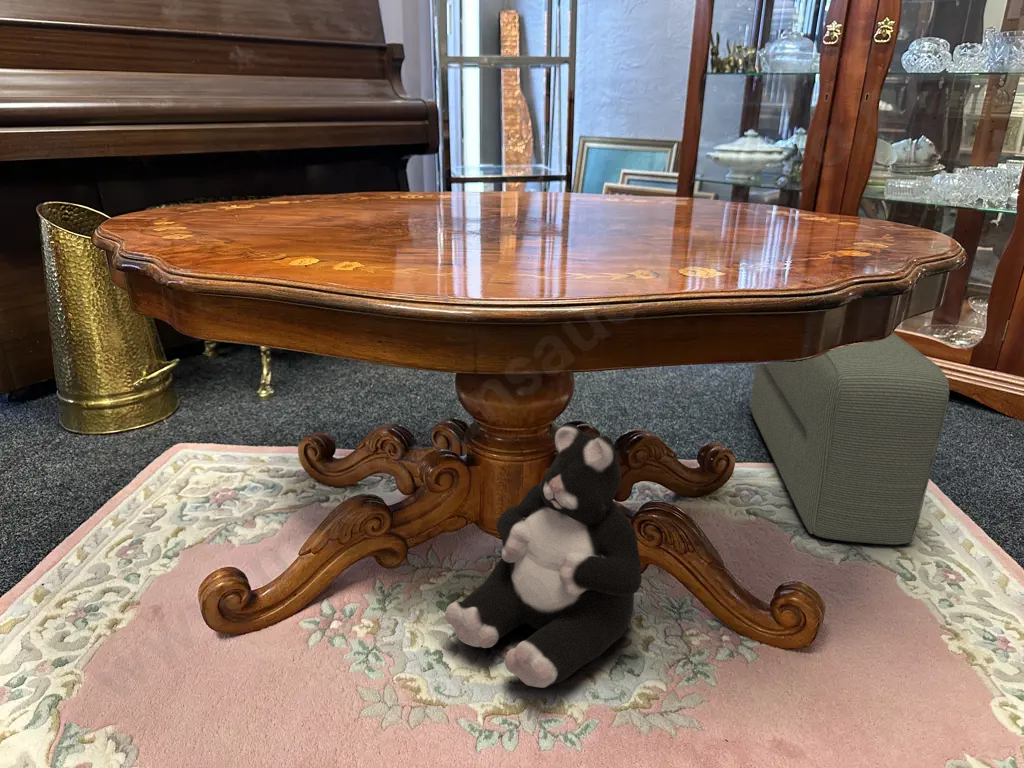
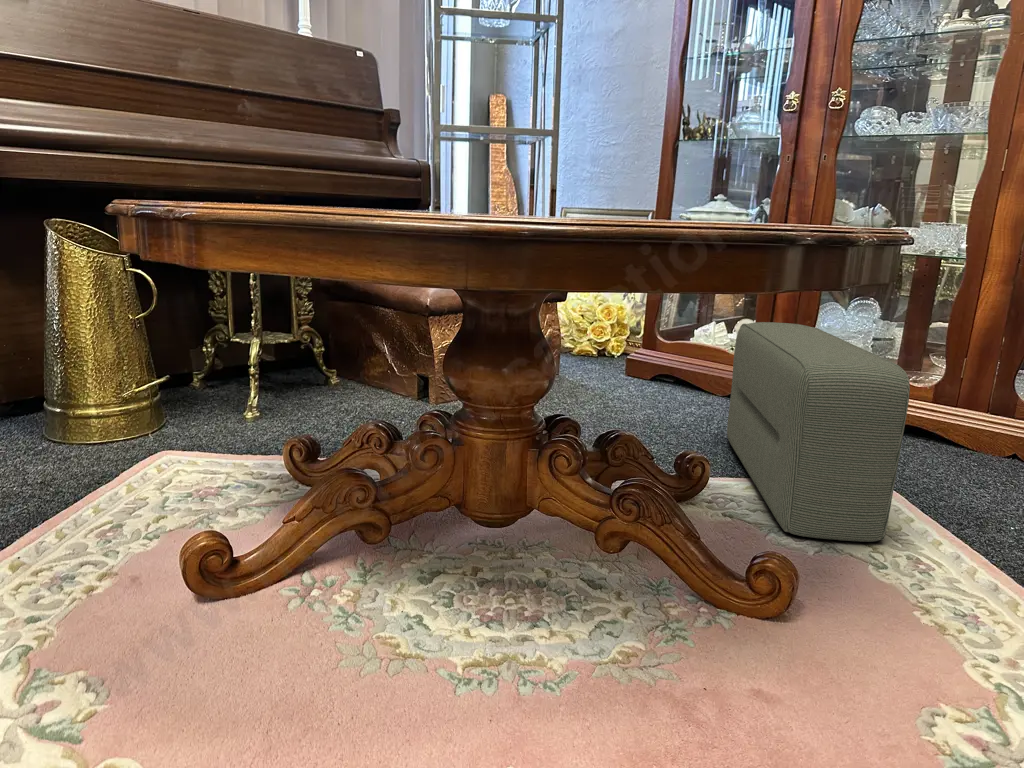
plush toy: present [445,424,641,688] -> none [427,394,620,641]

